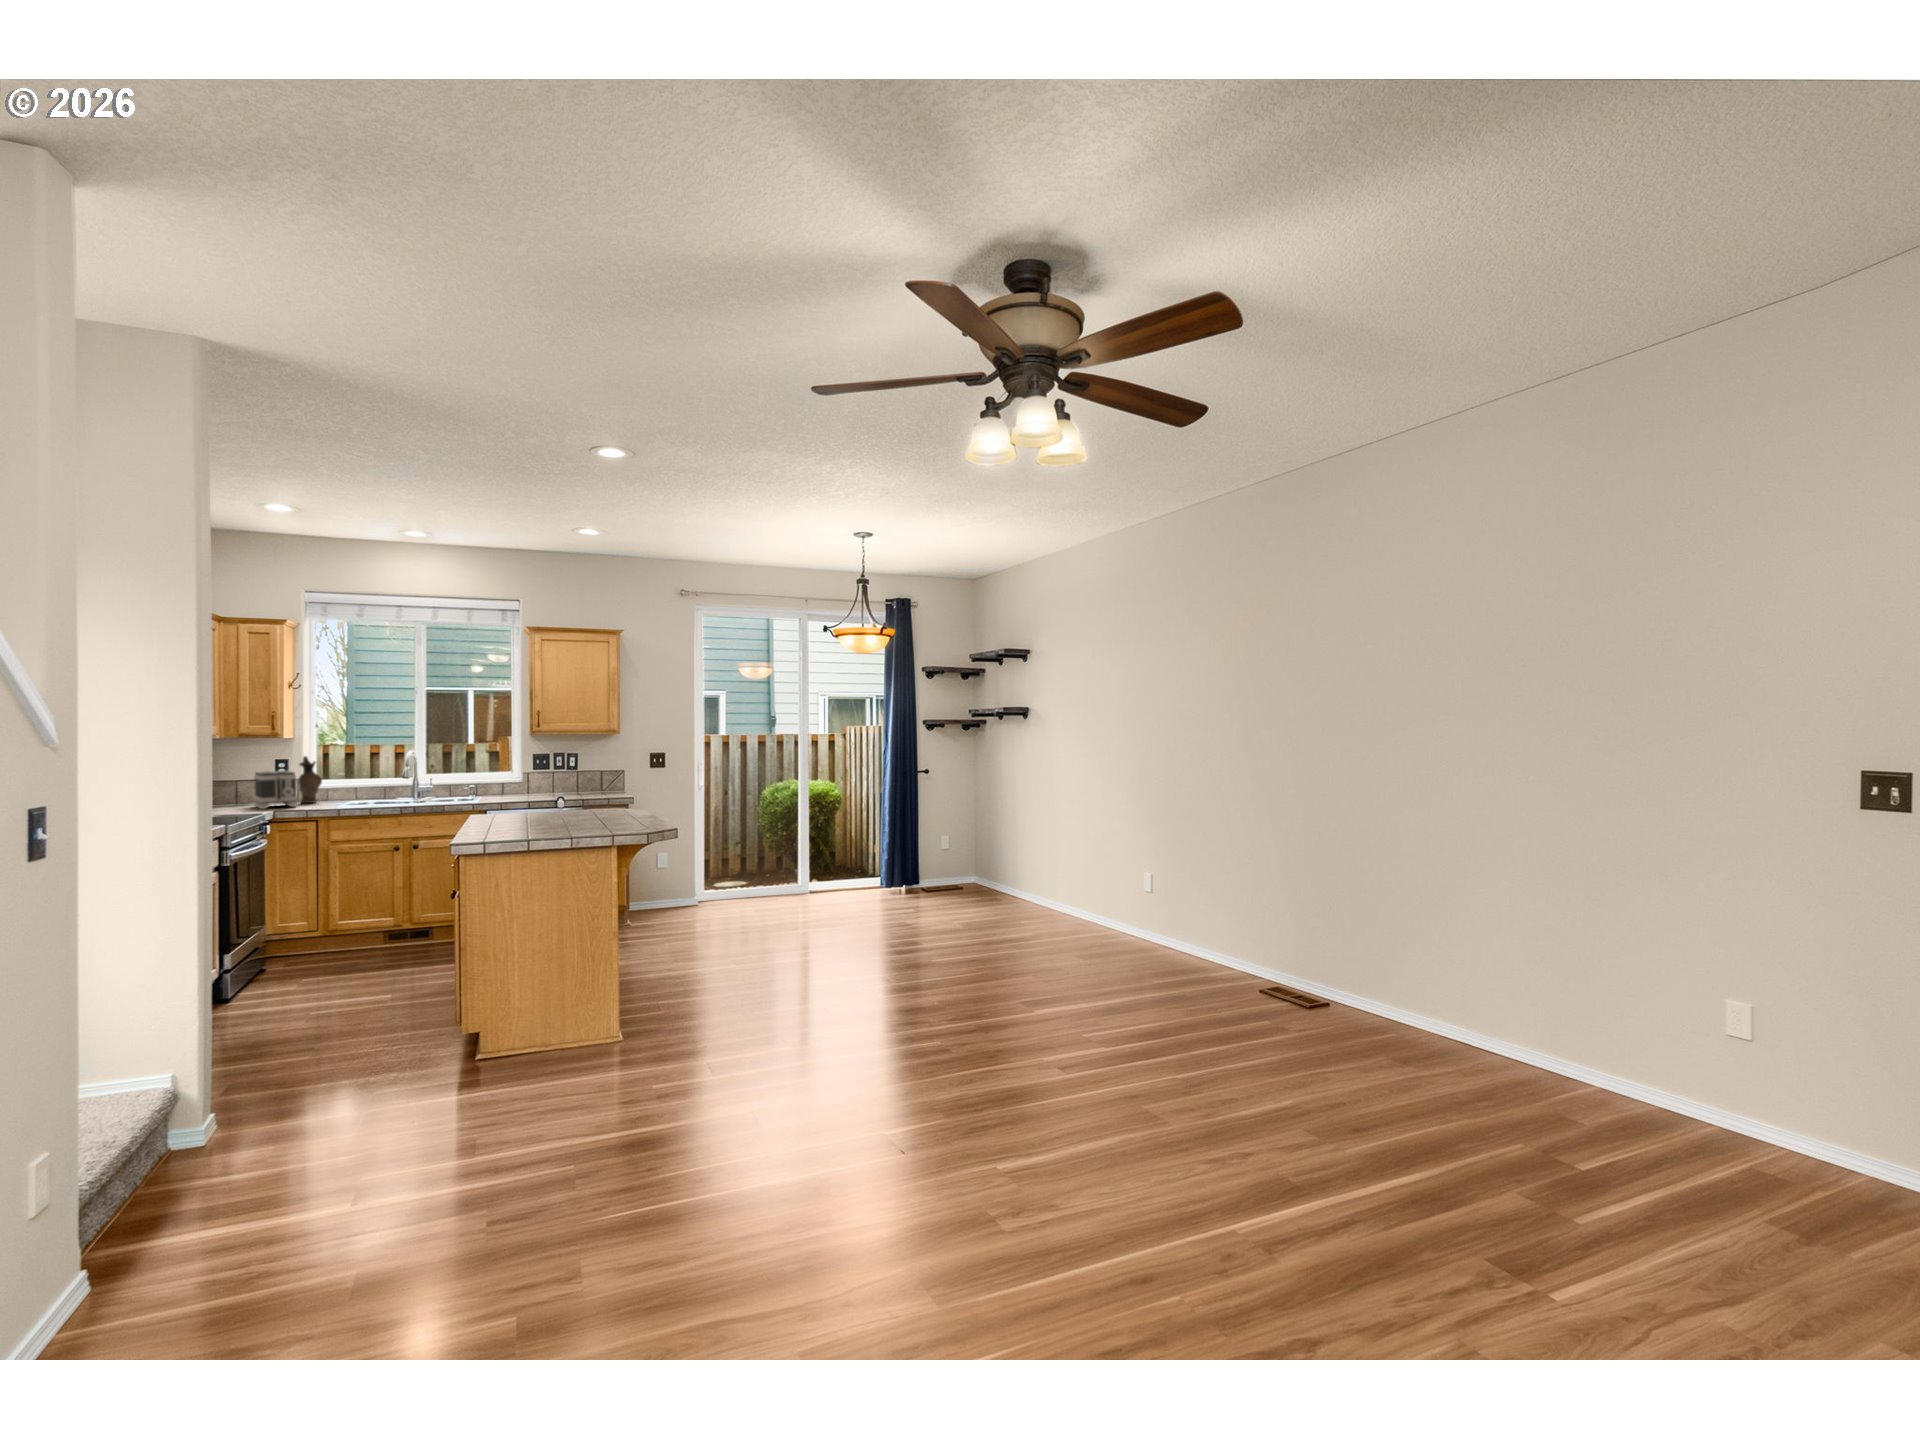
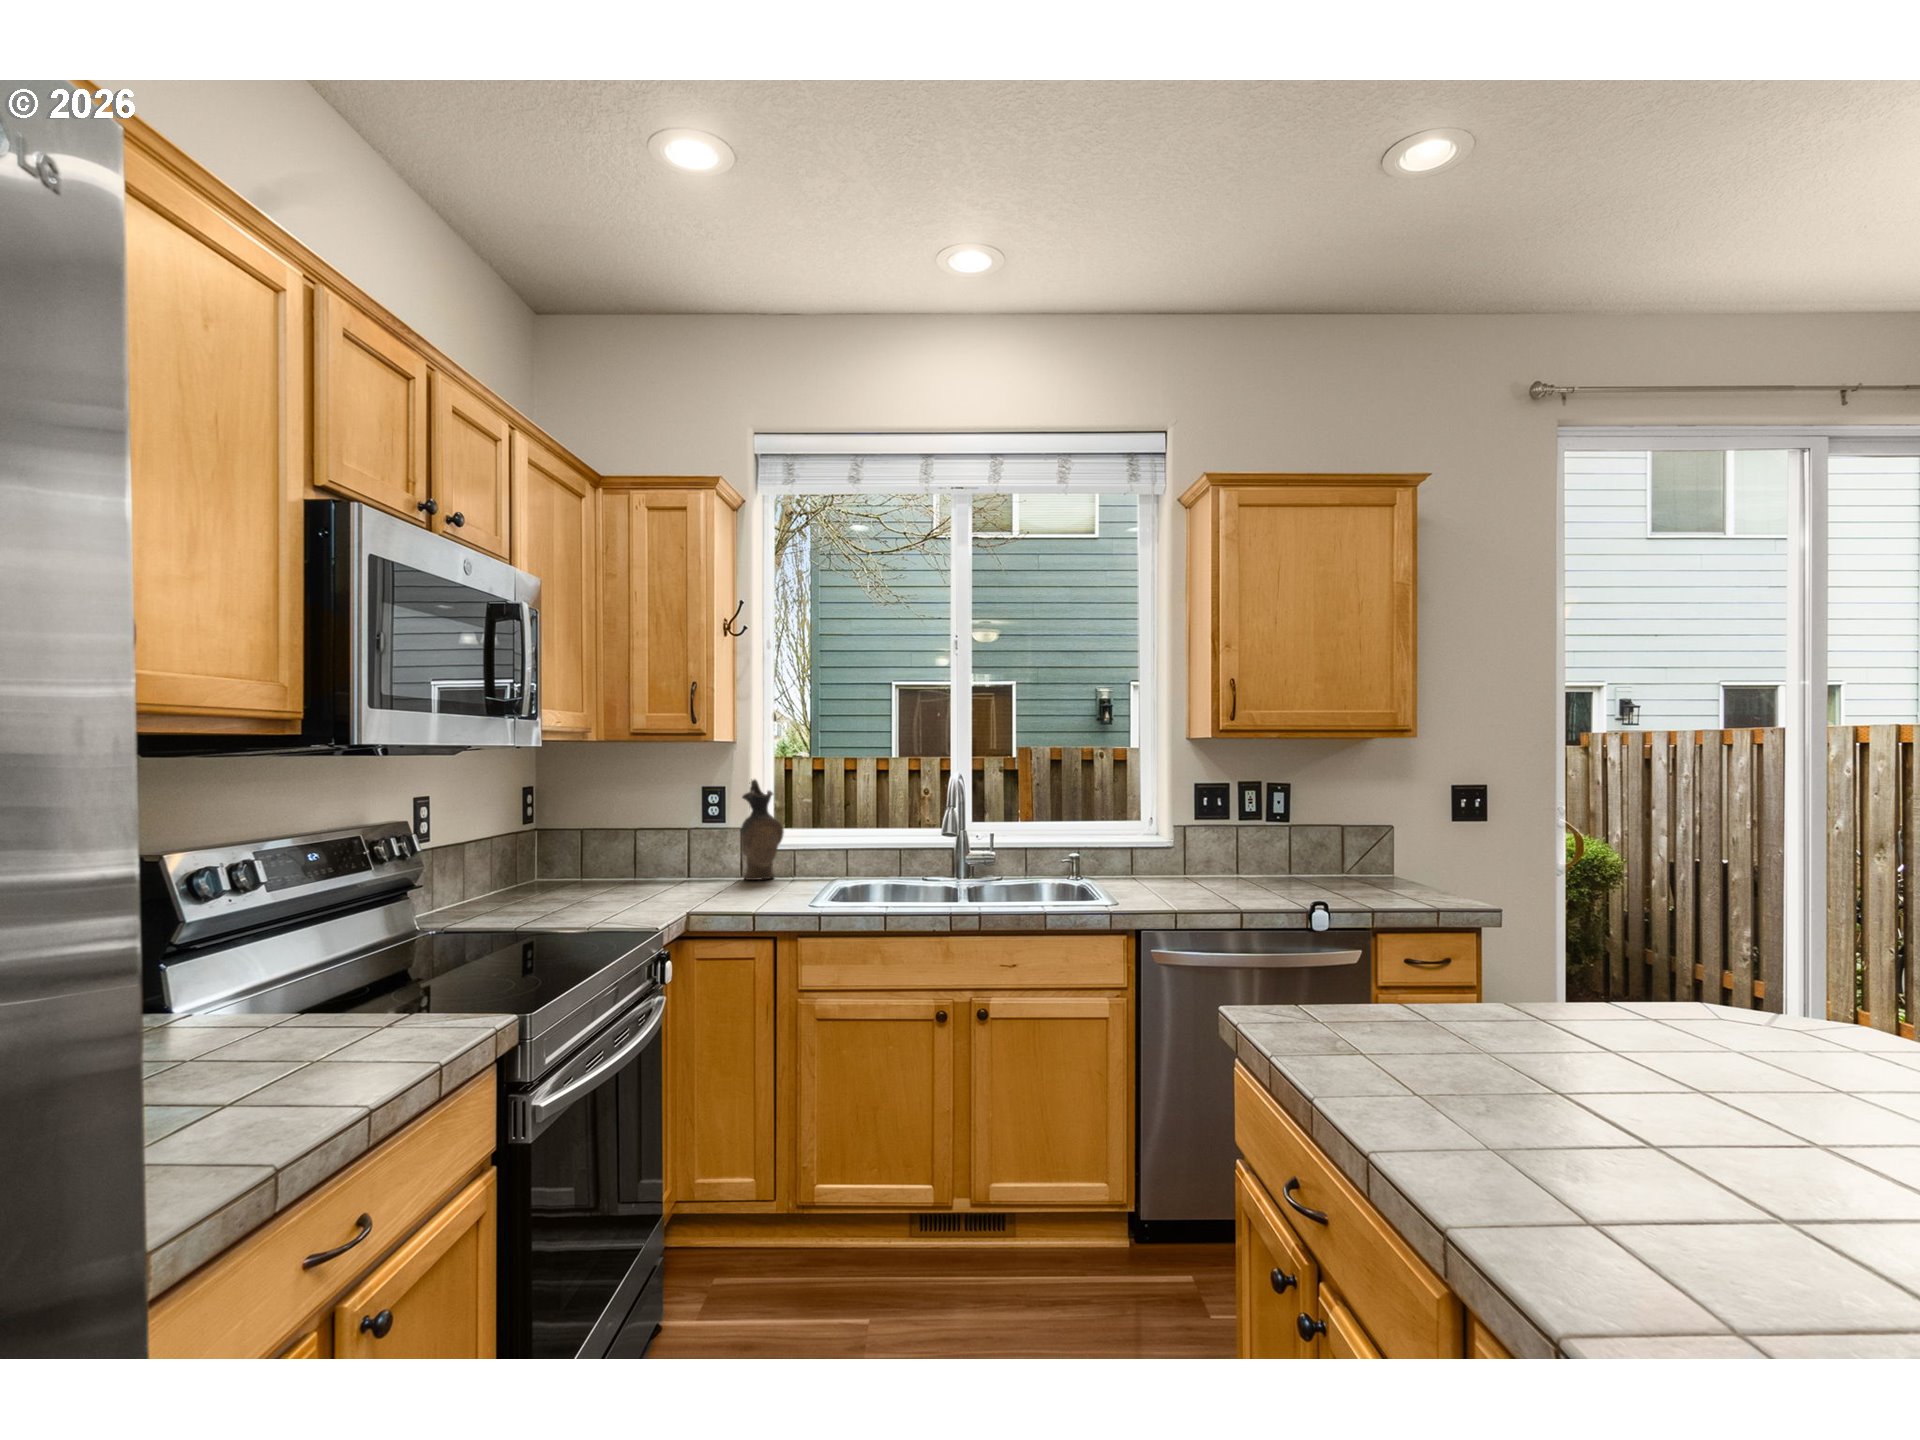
toaster: present [254,771,297,809] -> none [659,811,736,902]

